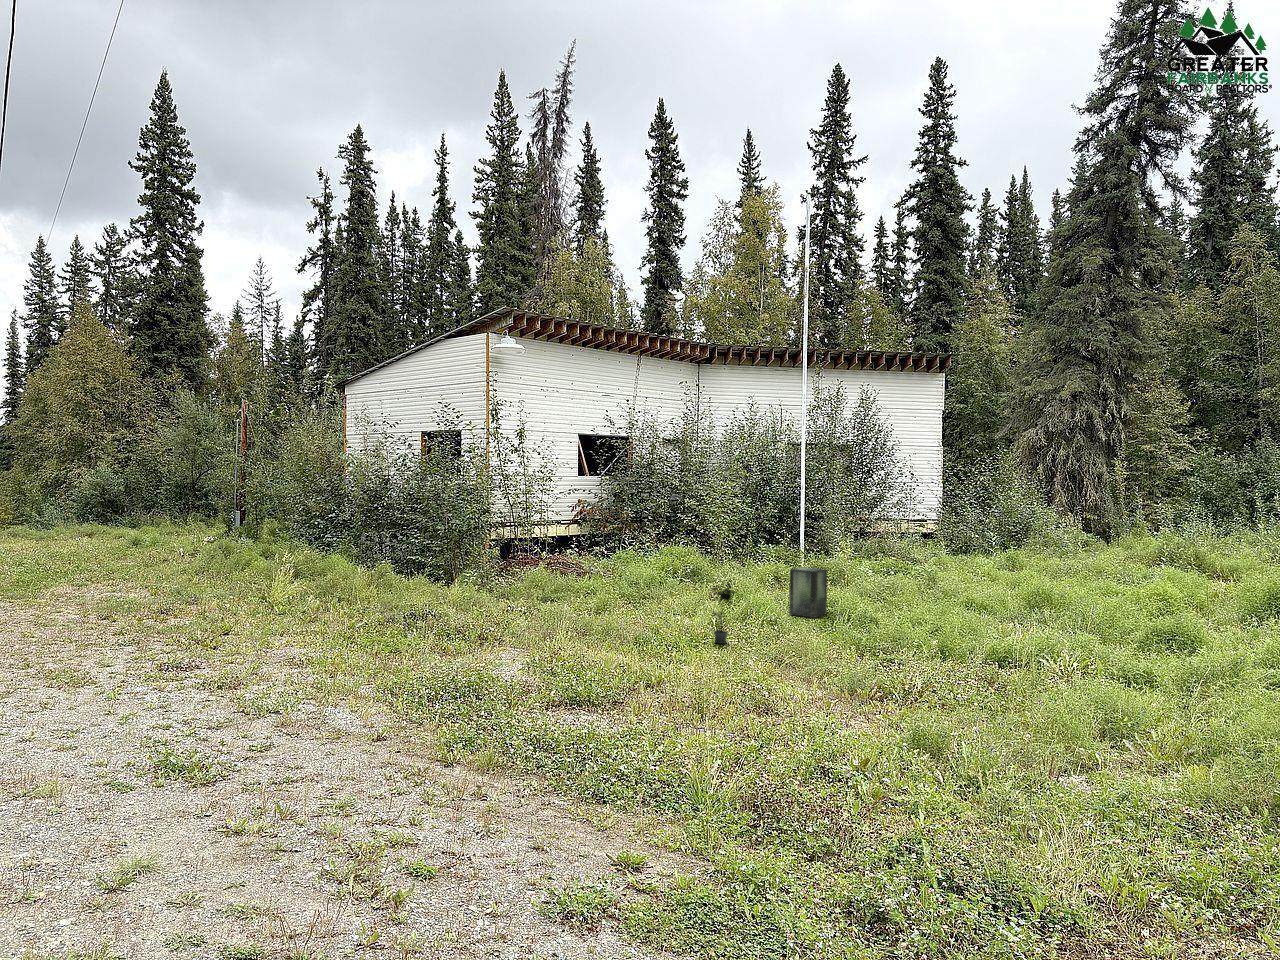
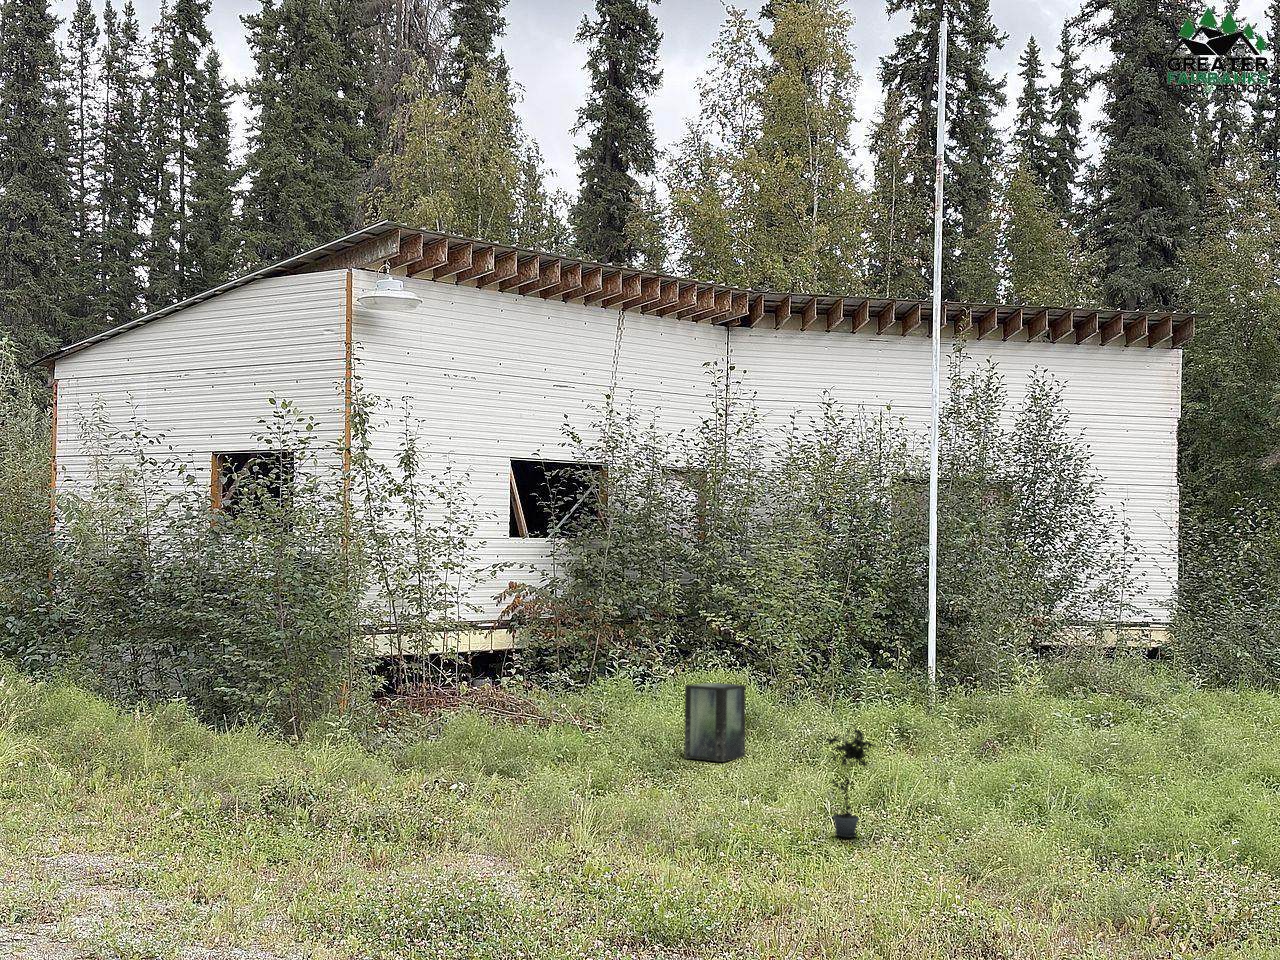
storage box: present [789,567,827,618] -> present [684,683,746,762]

